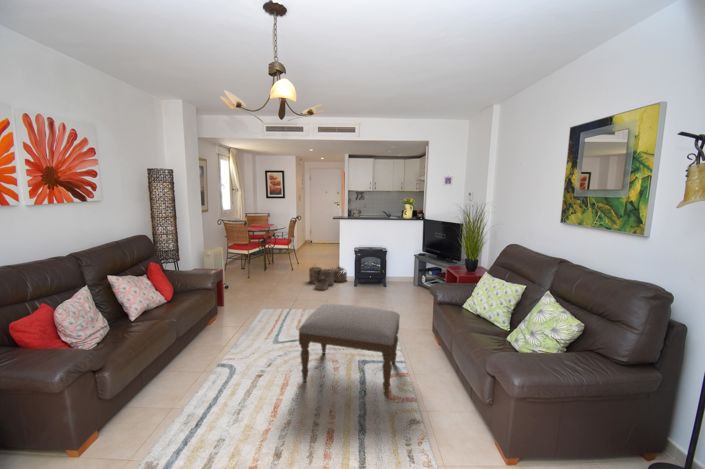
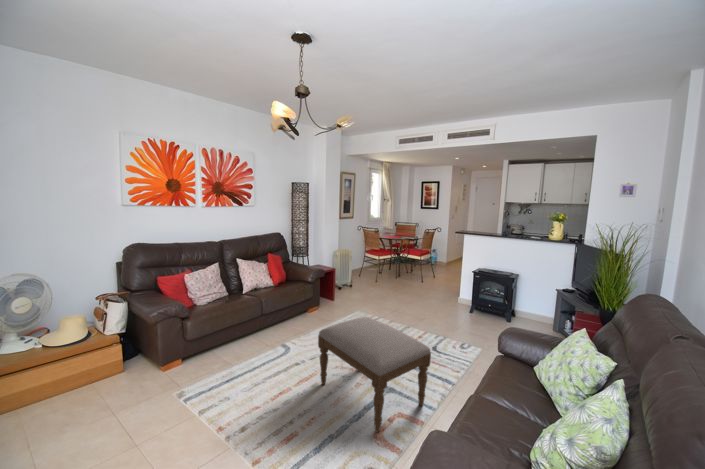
woven basket: present [309,267,347,290] -> none [424,281,469,309]

